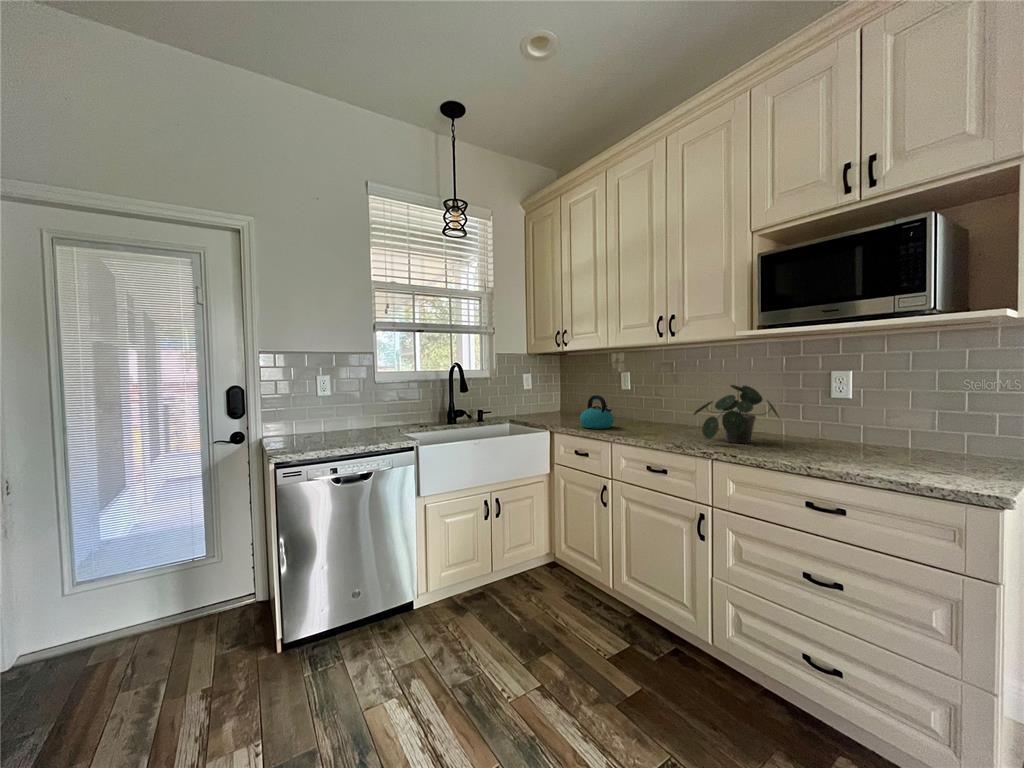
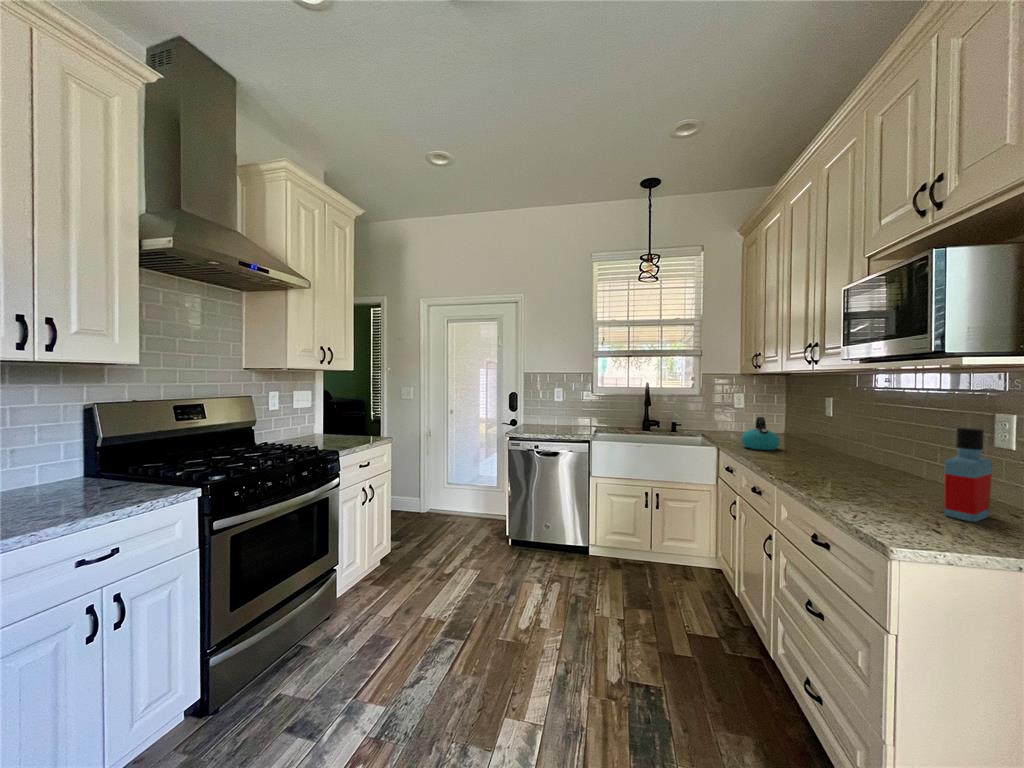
bottle: none [851,382,893,458] -> present [945,428,992,522]
potted plant: present [694,385,779,443] -> none [804,418,905,483]

